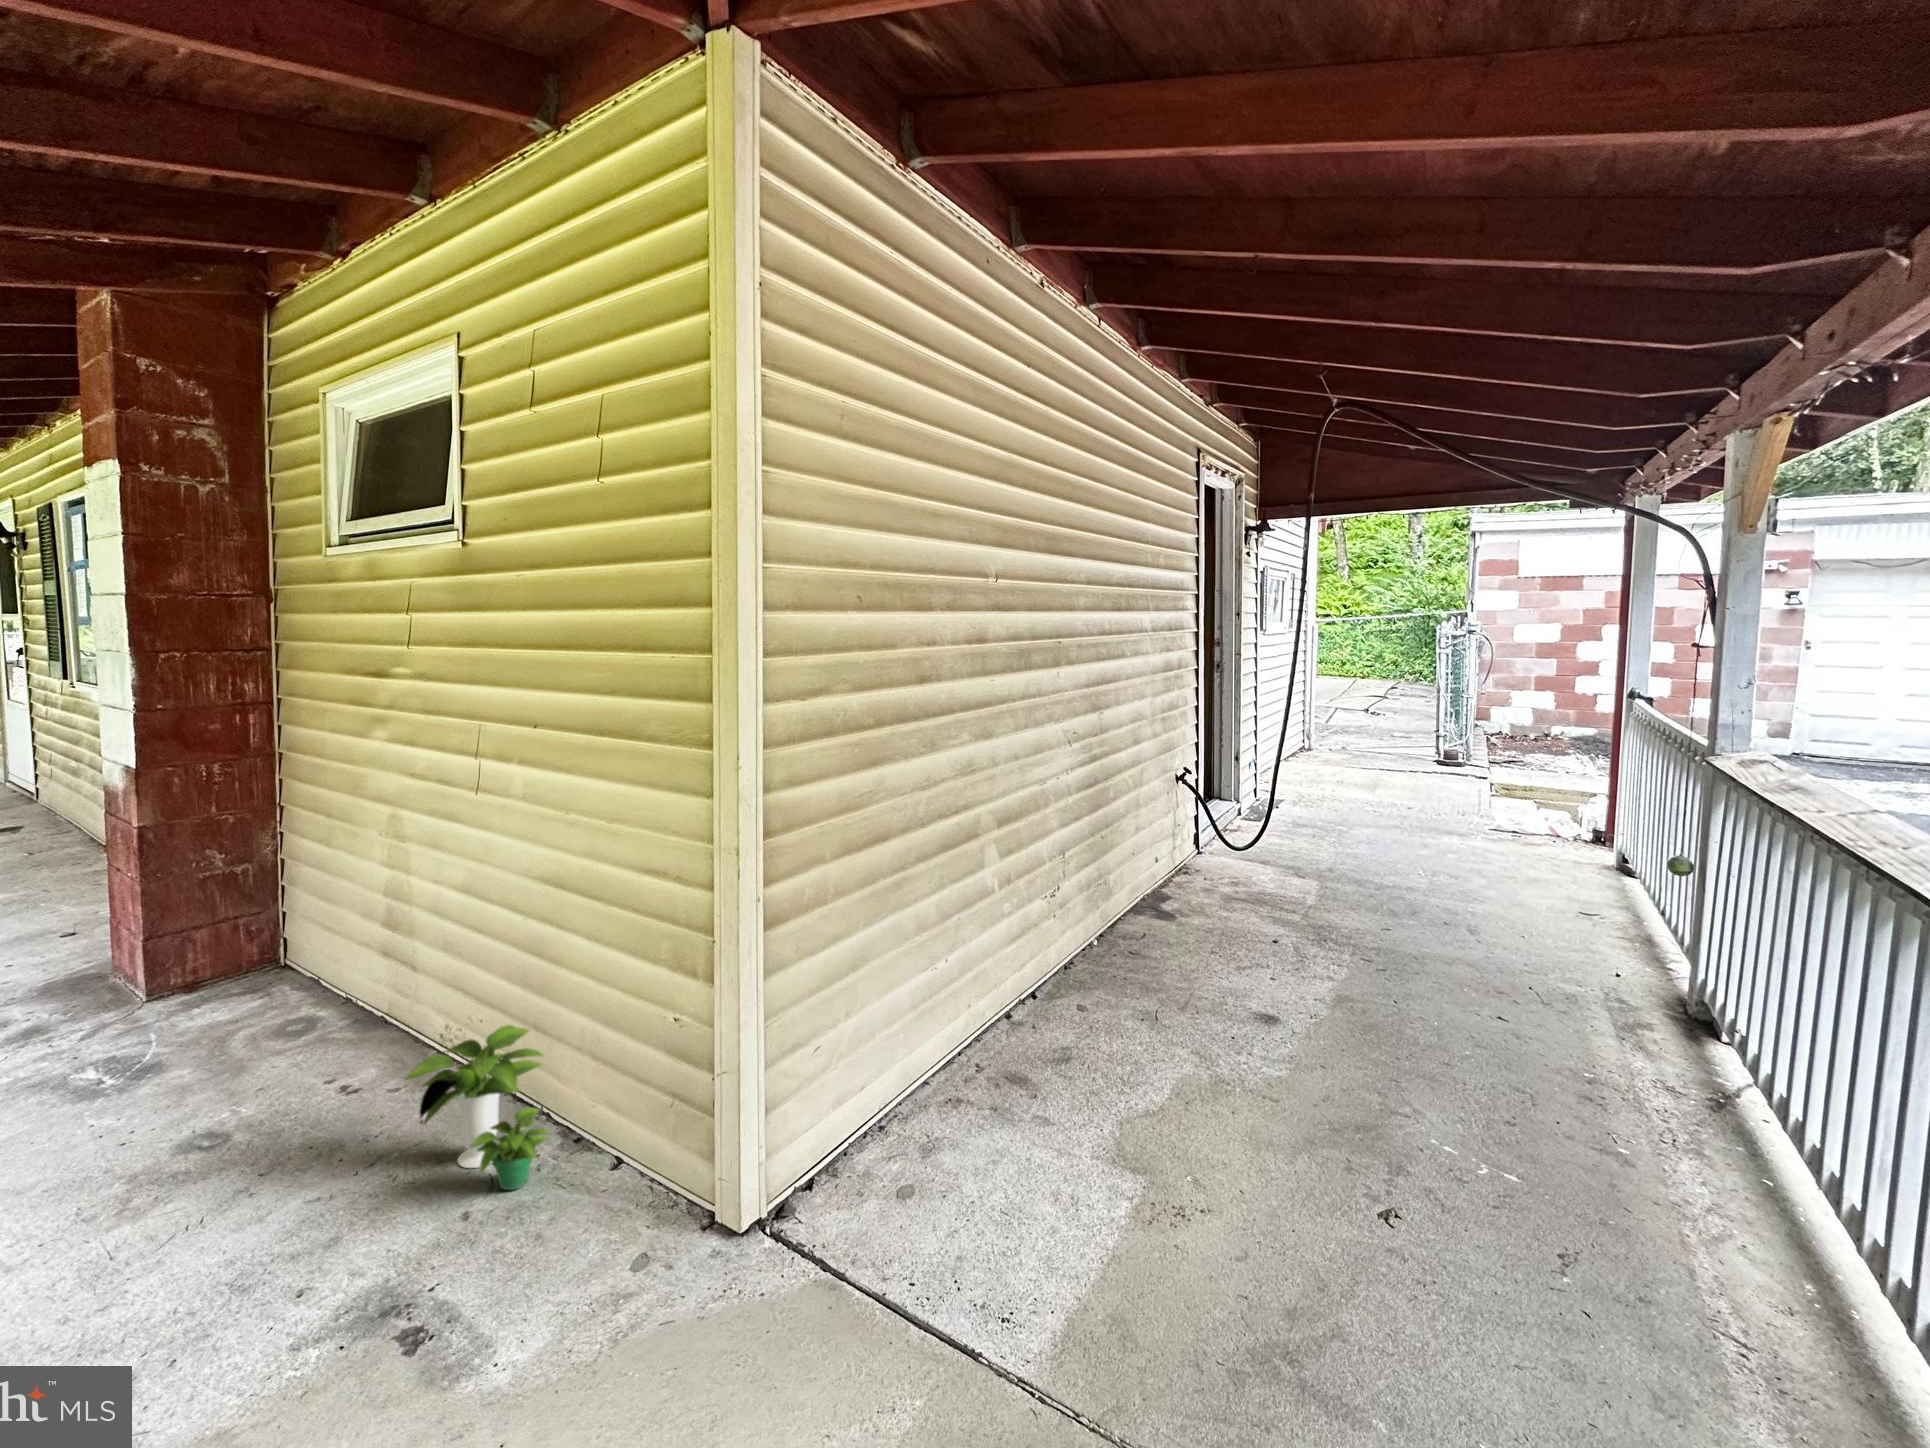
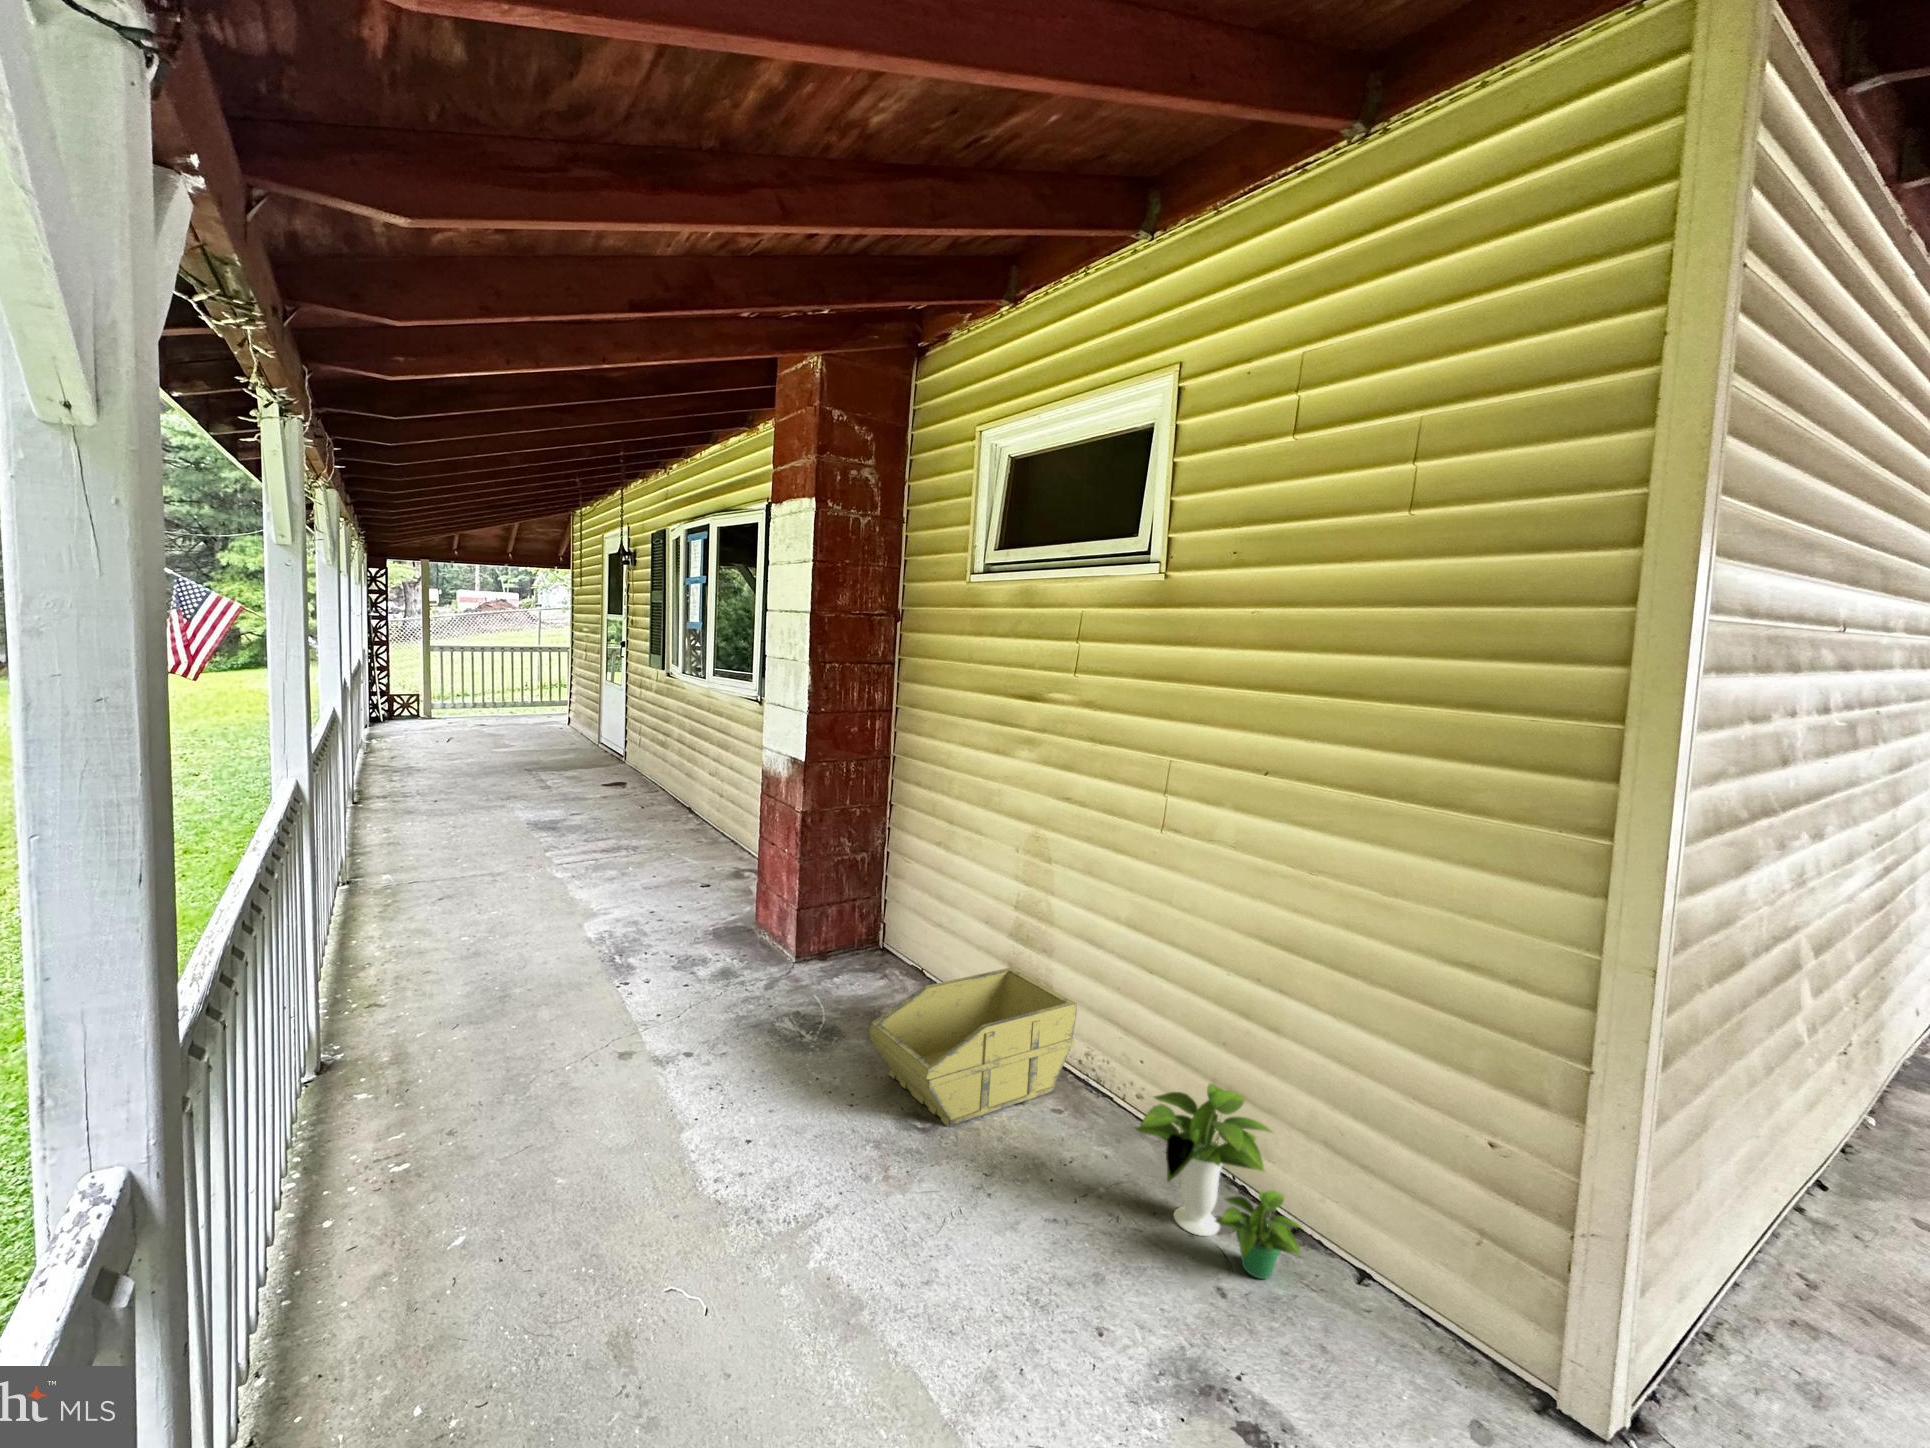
storage bin: none [162,956,427,1133] -> present [869,967,1077,1126]

